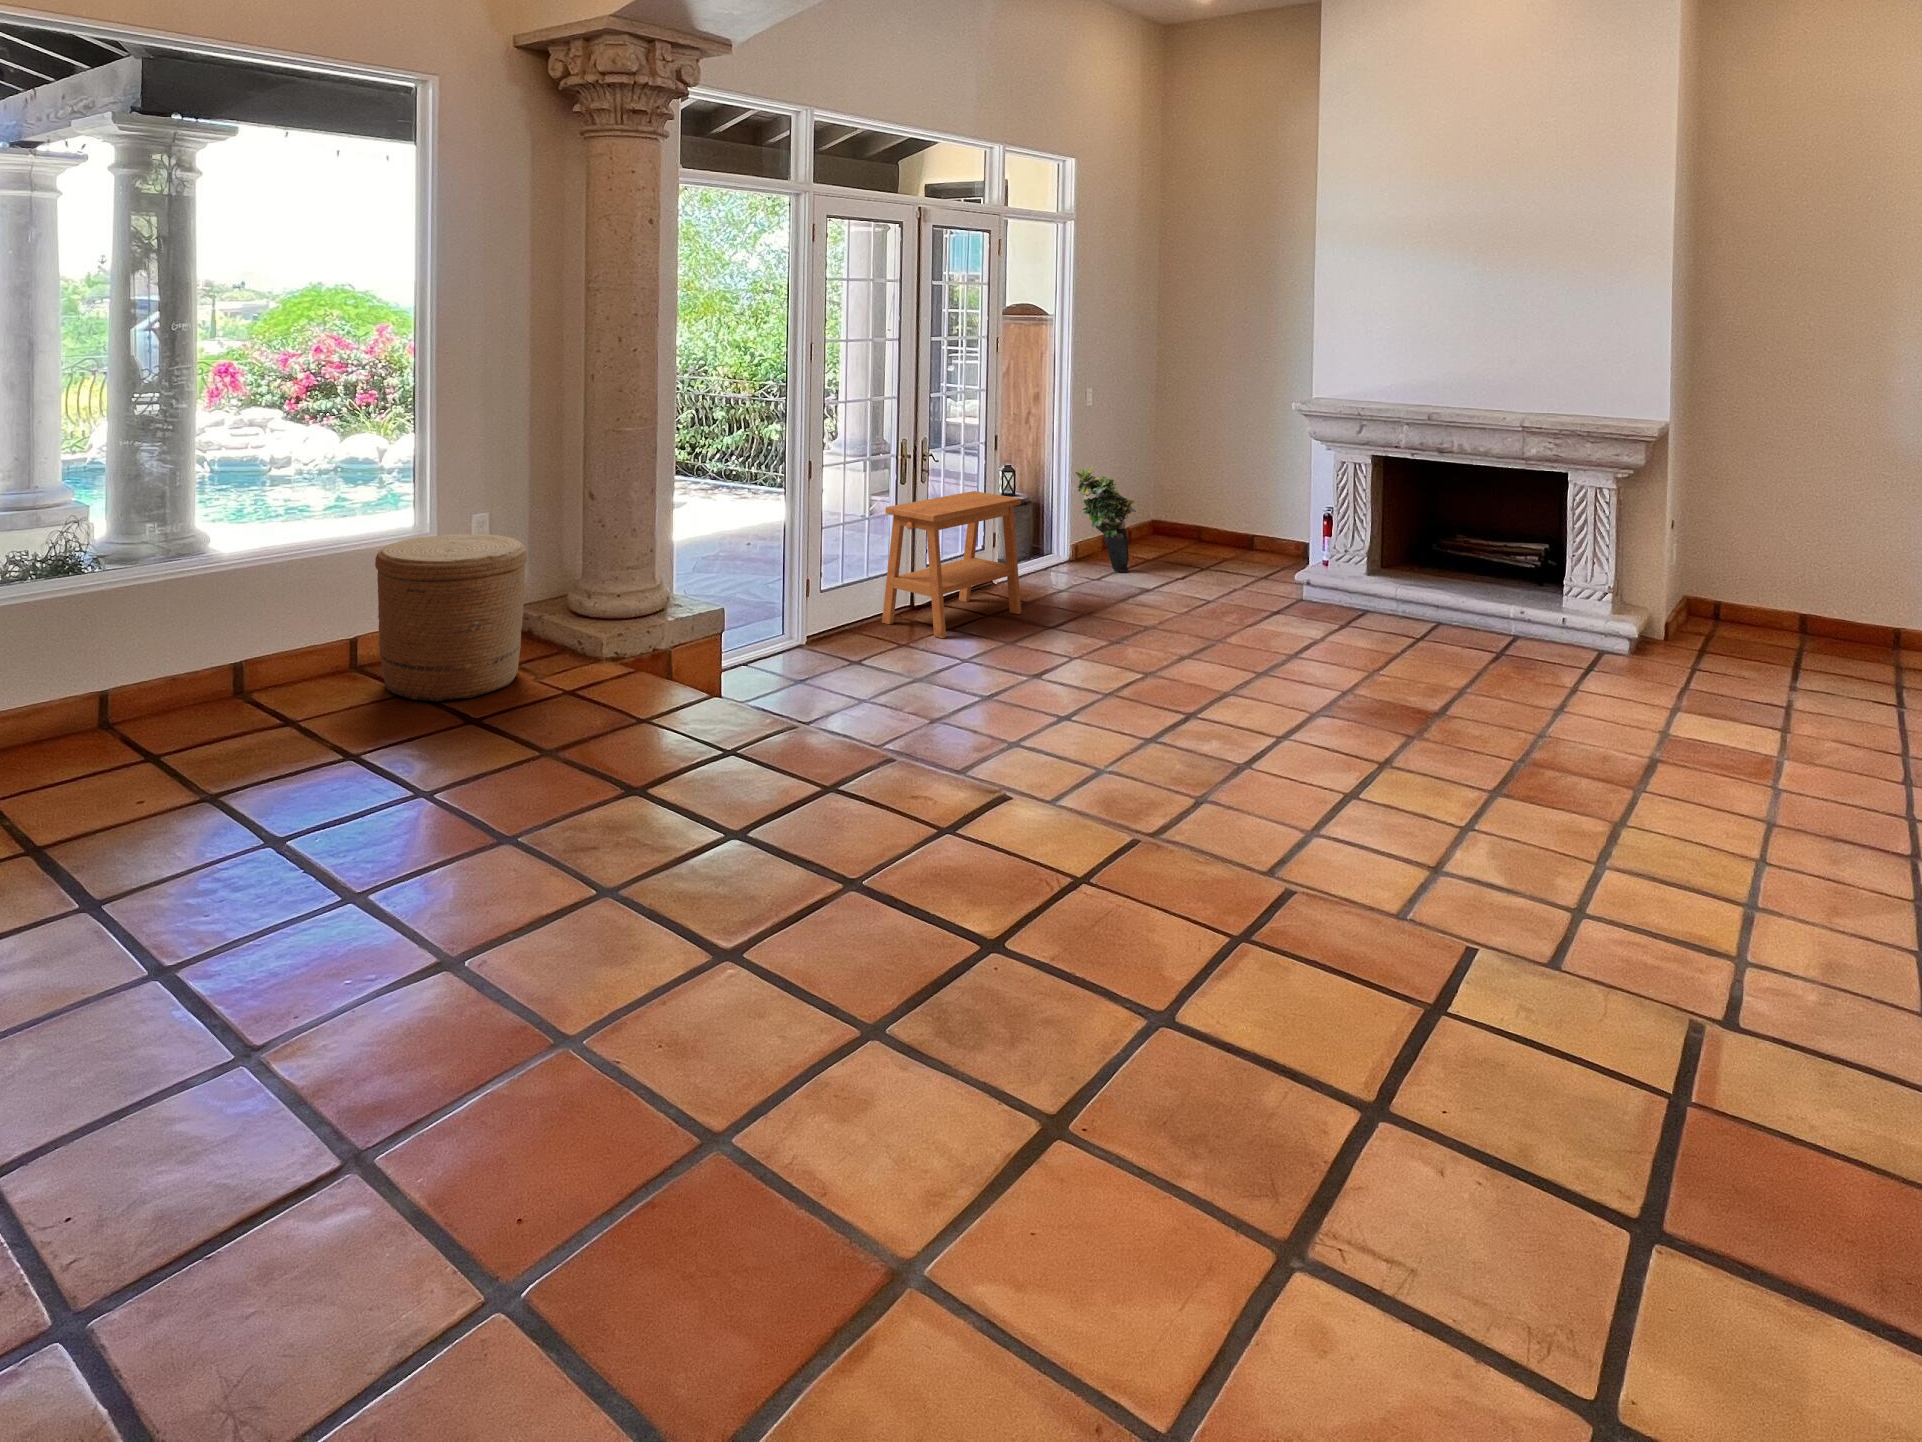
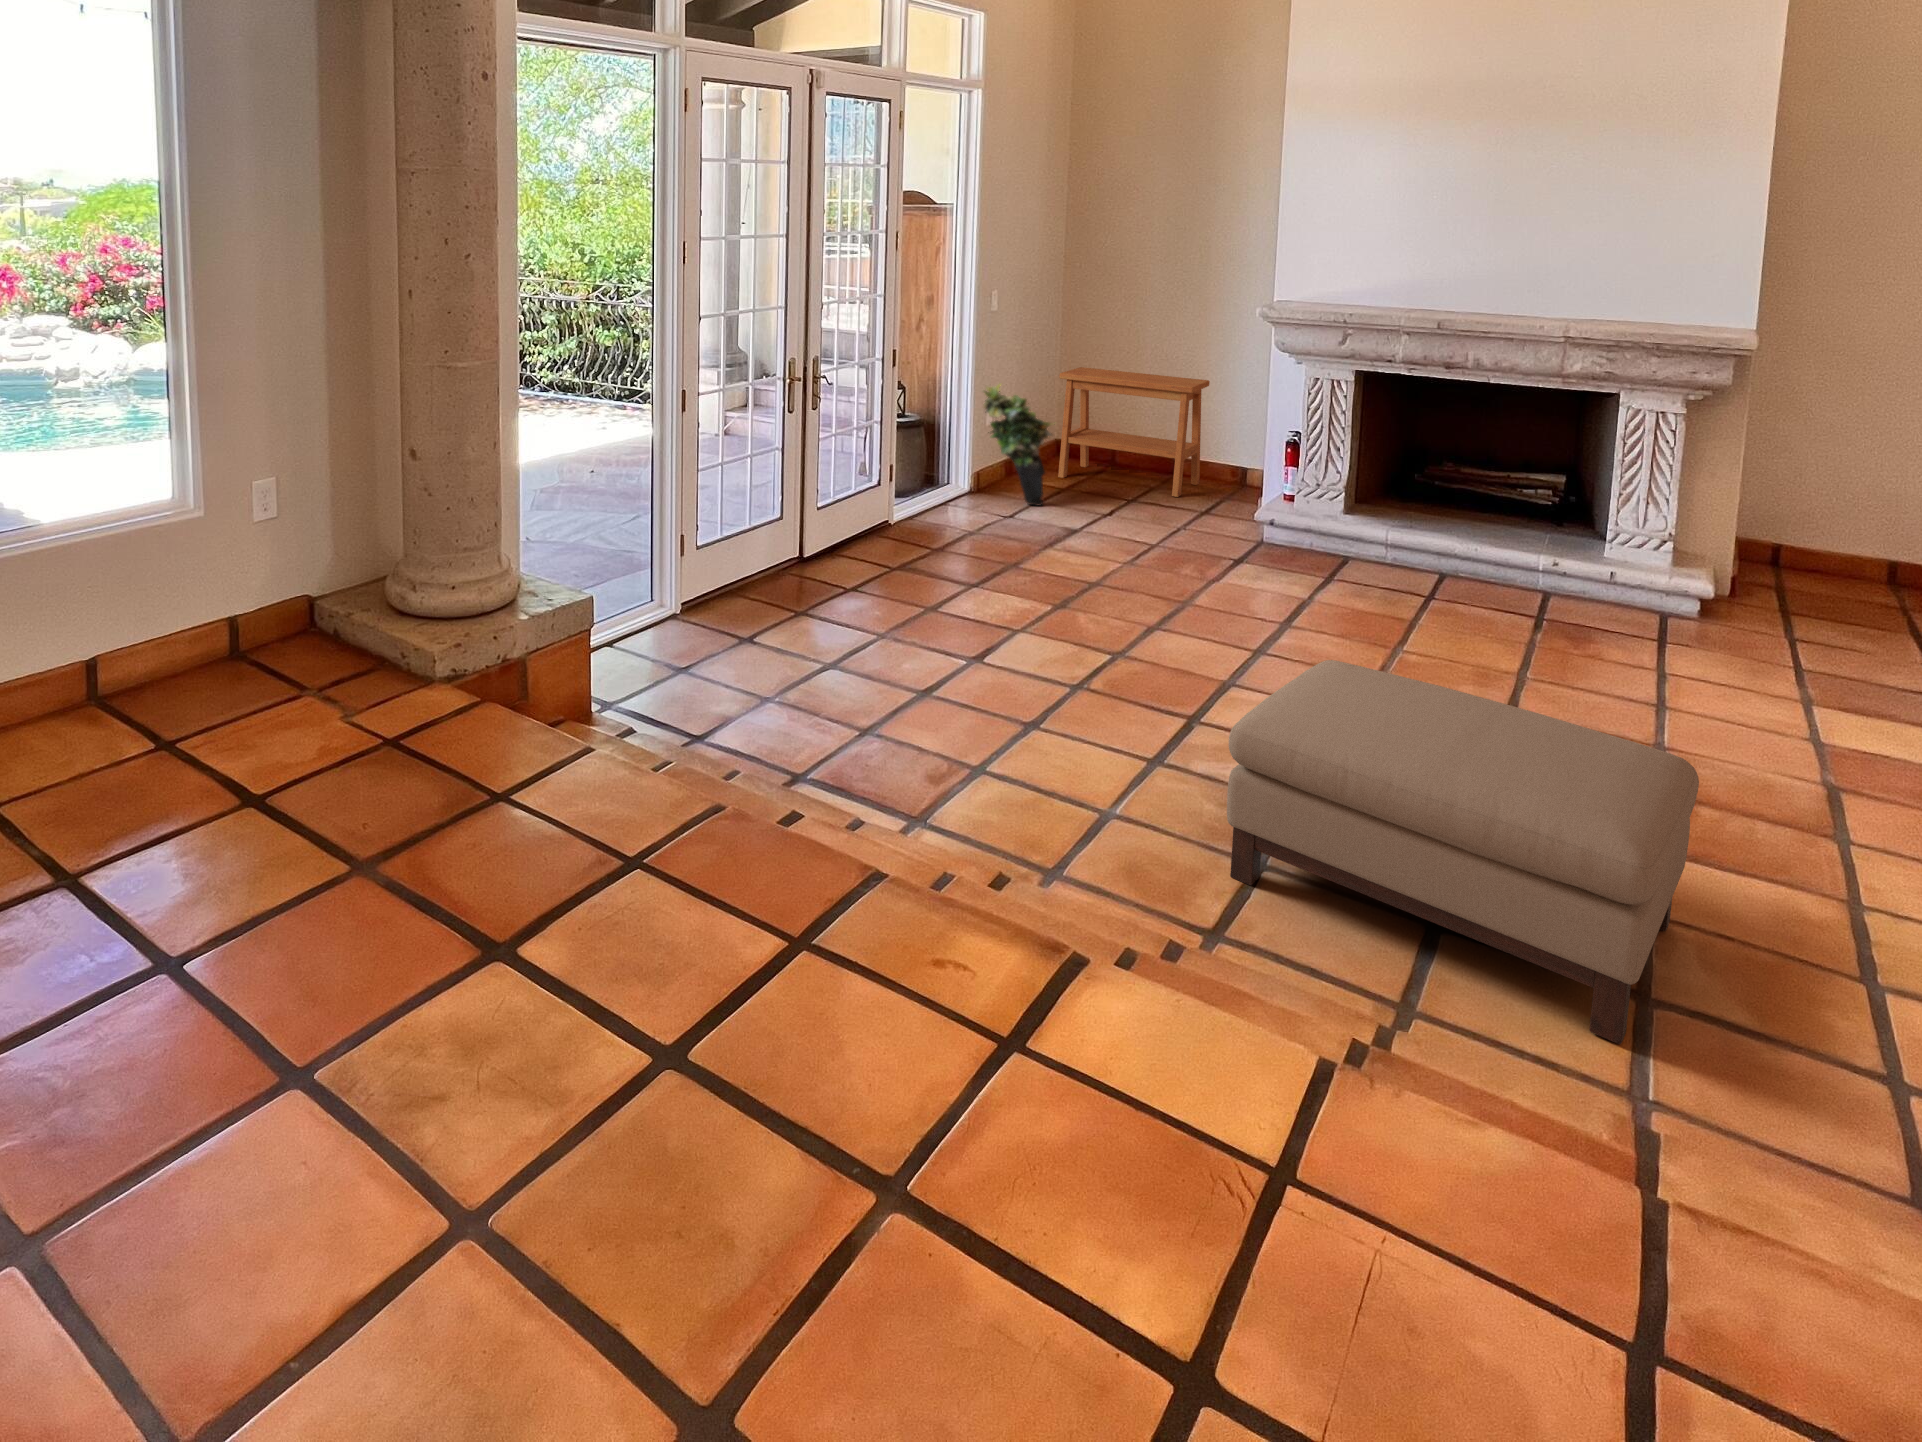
side table: present [882,491,1021,638] -> present [1058,367,1210,497]
woven basket: present [375,534,527,702] -> none [108,512,324,761]
ottoman: none [1173,655,1487,888] -> present [1227,660,1699,1044]

